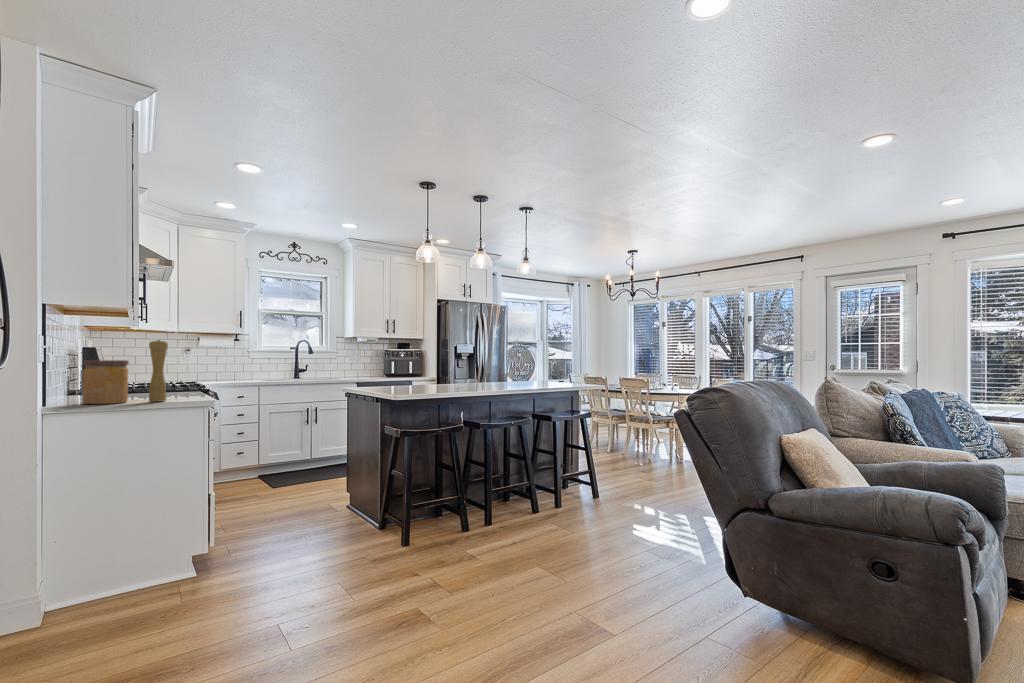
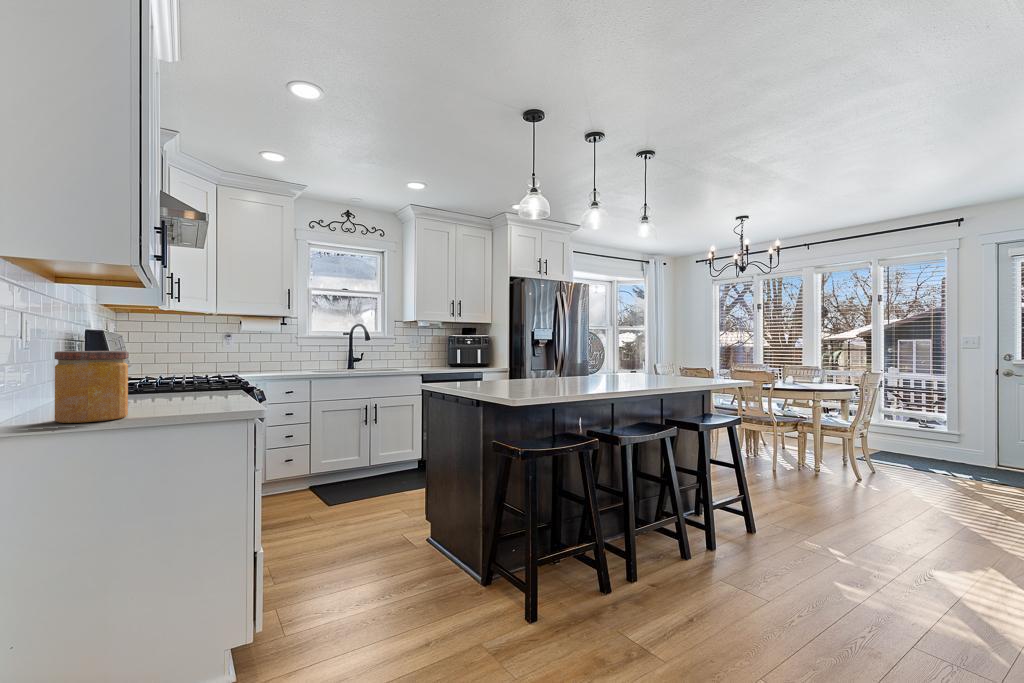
pepper mill: present [149,340,168,402] -> none [159,319,189,417]

